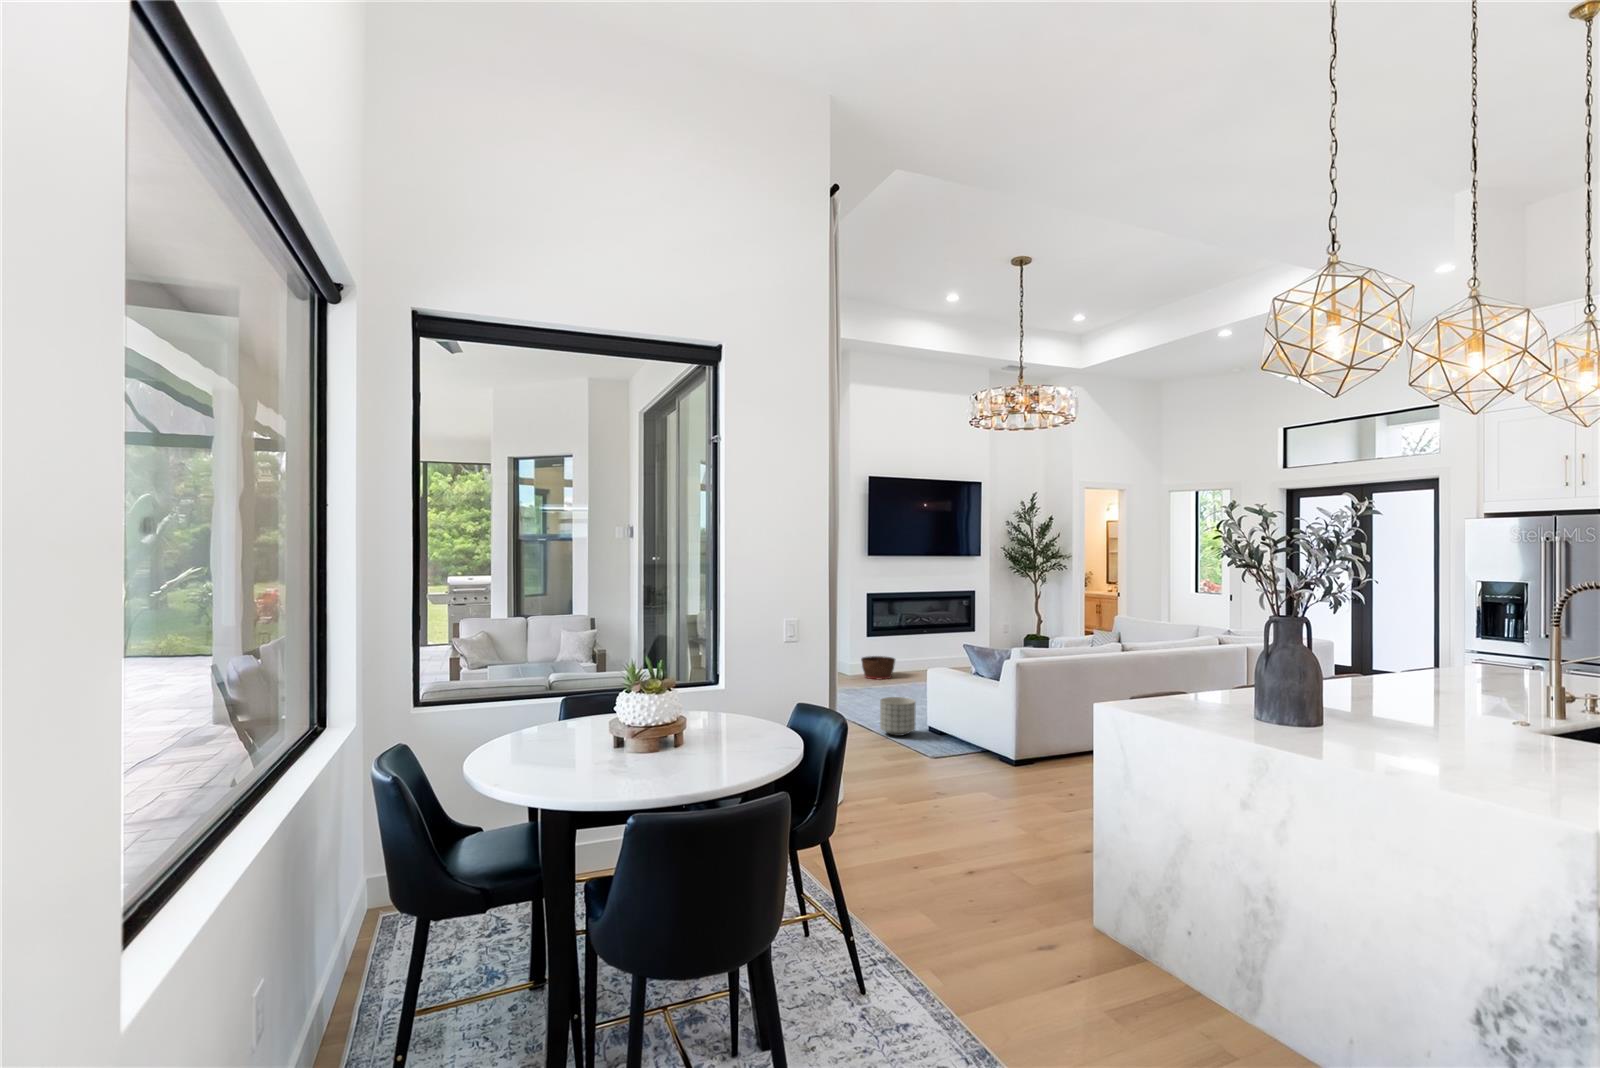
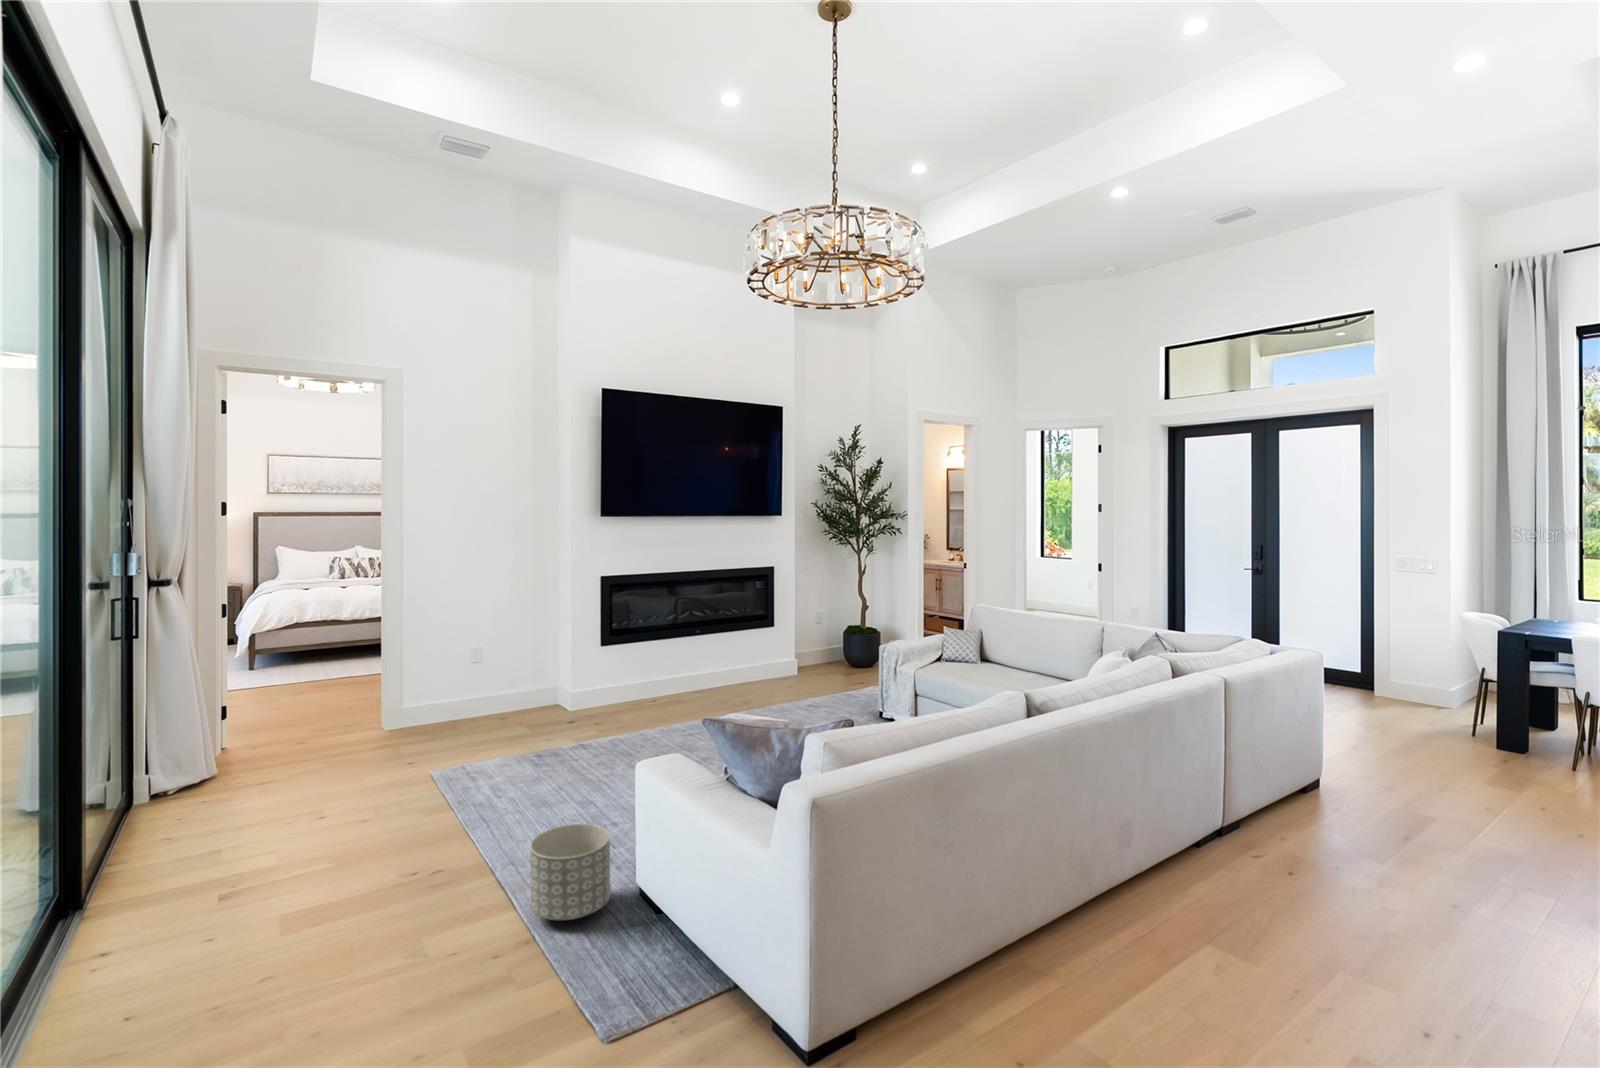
basket: present [861,656,895,679] -> none [587,678,644,720]

